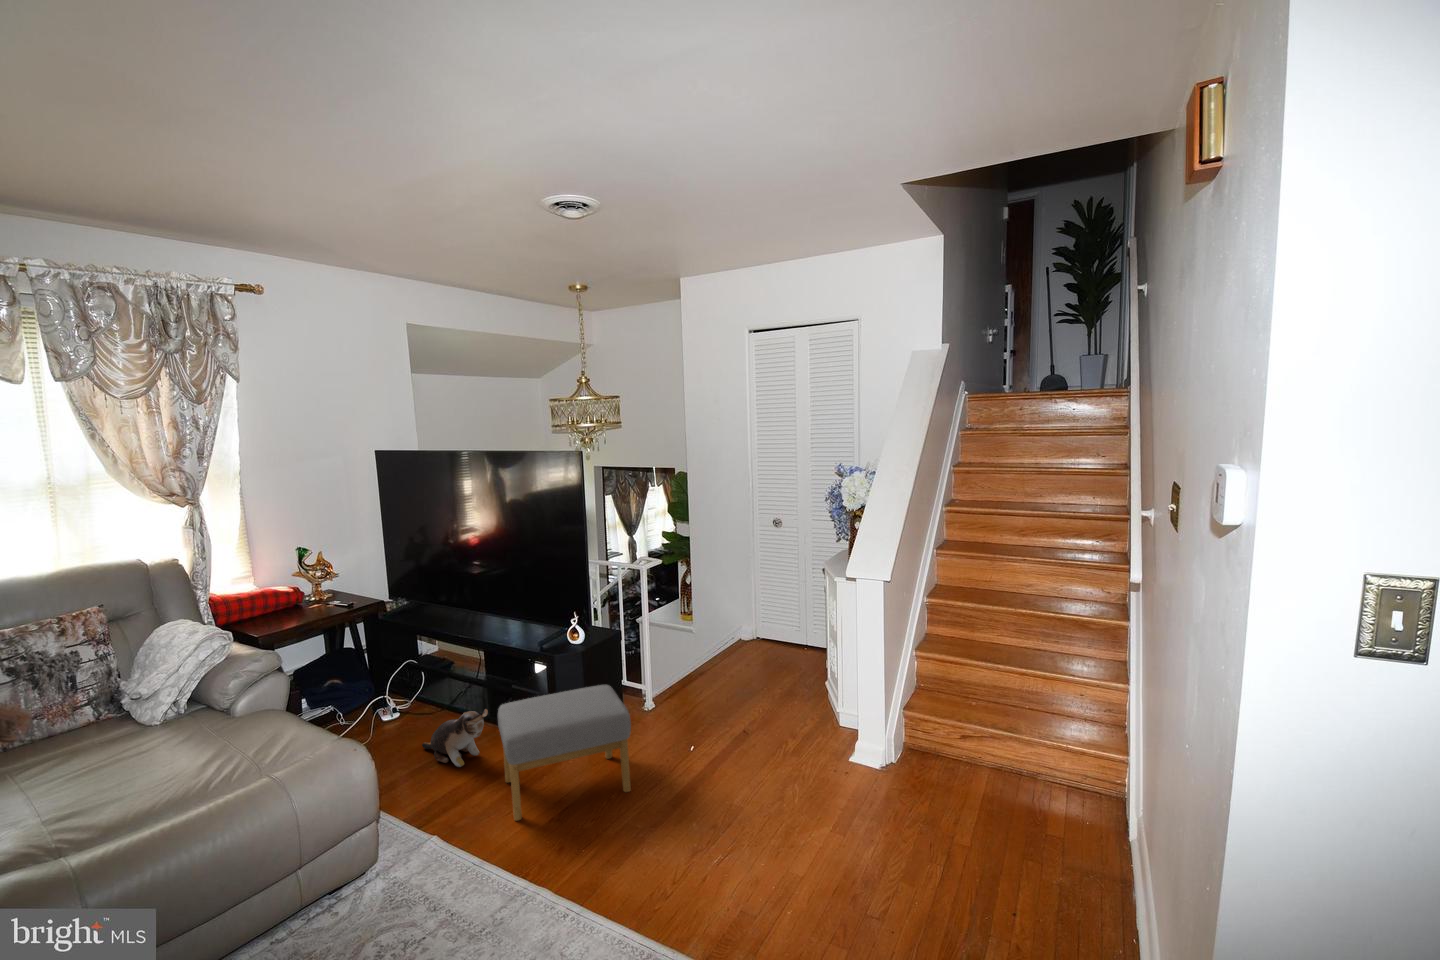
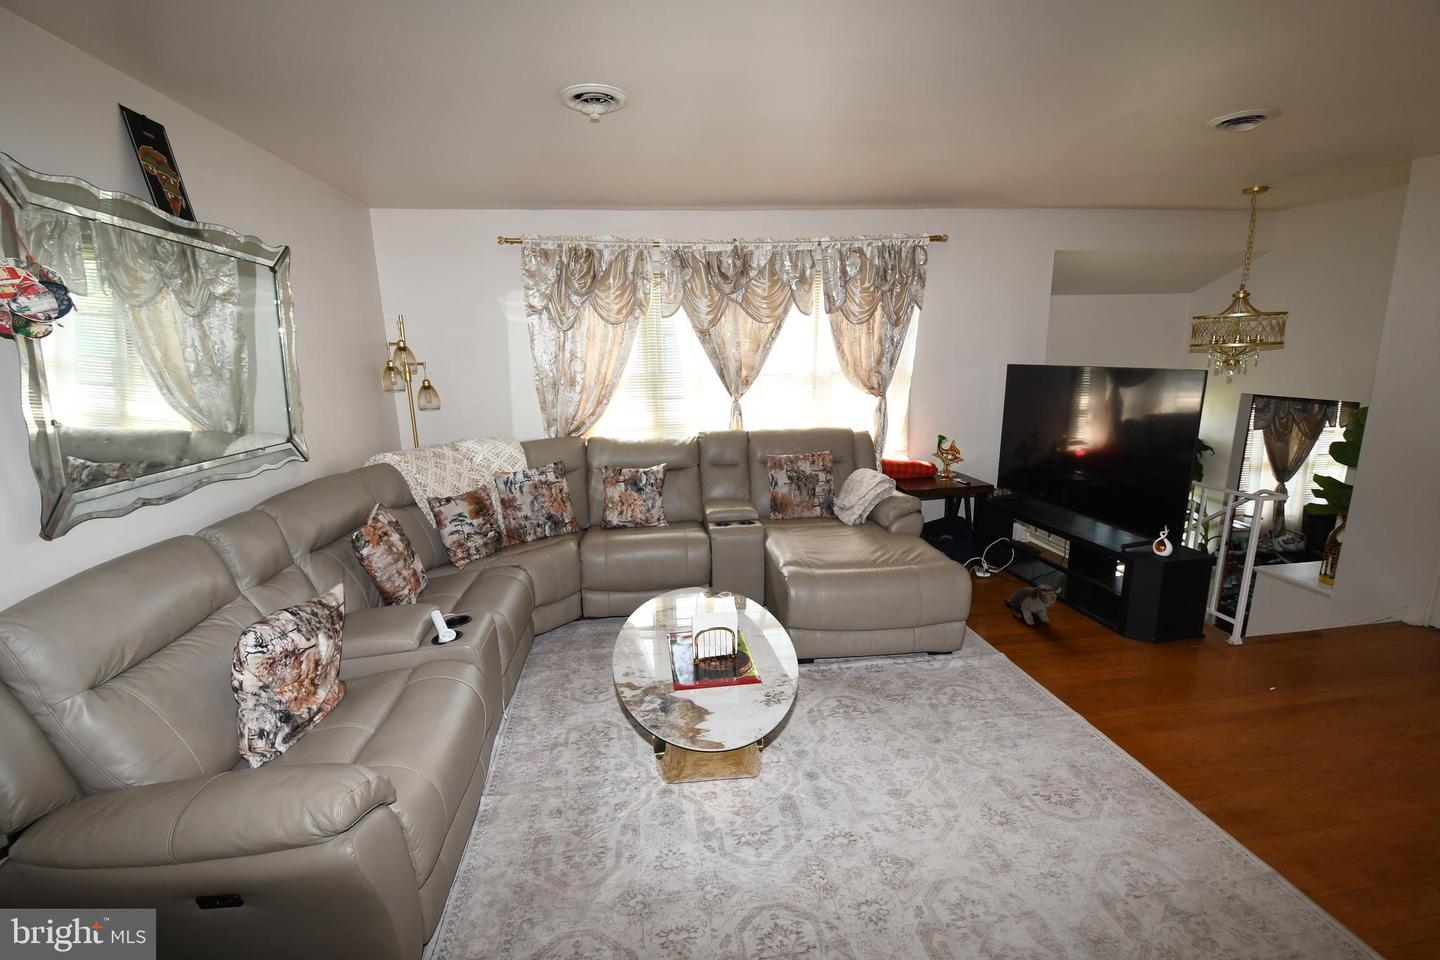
footstool: present [498,685,631,821] -> none [1065,586,1202,702]

